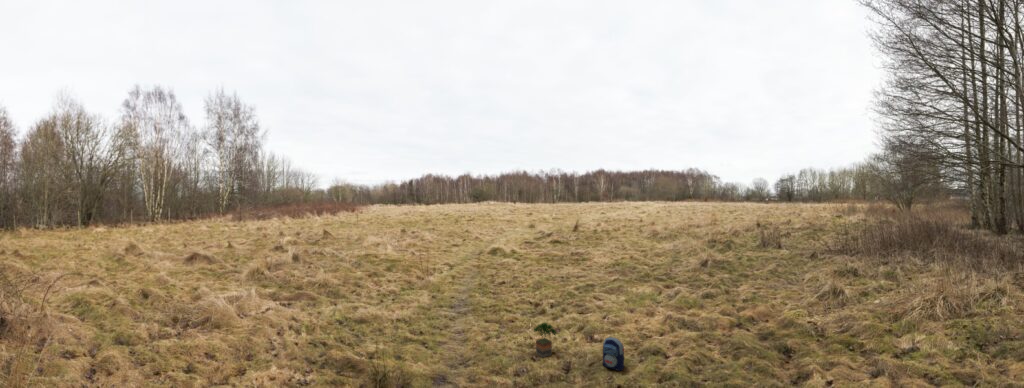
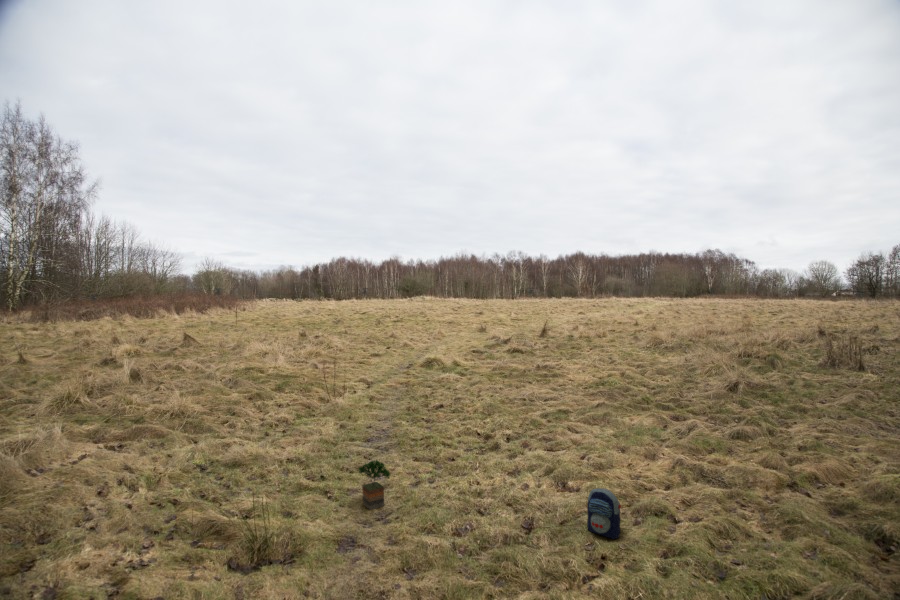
potted tree: present [534,323,556,357] -> present [359,460,390,510]

